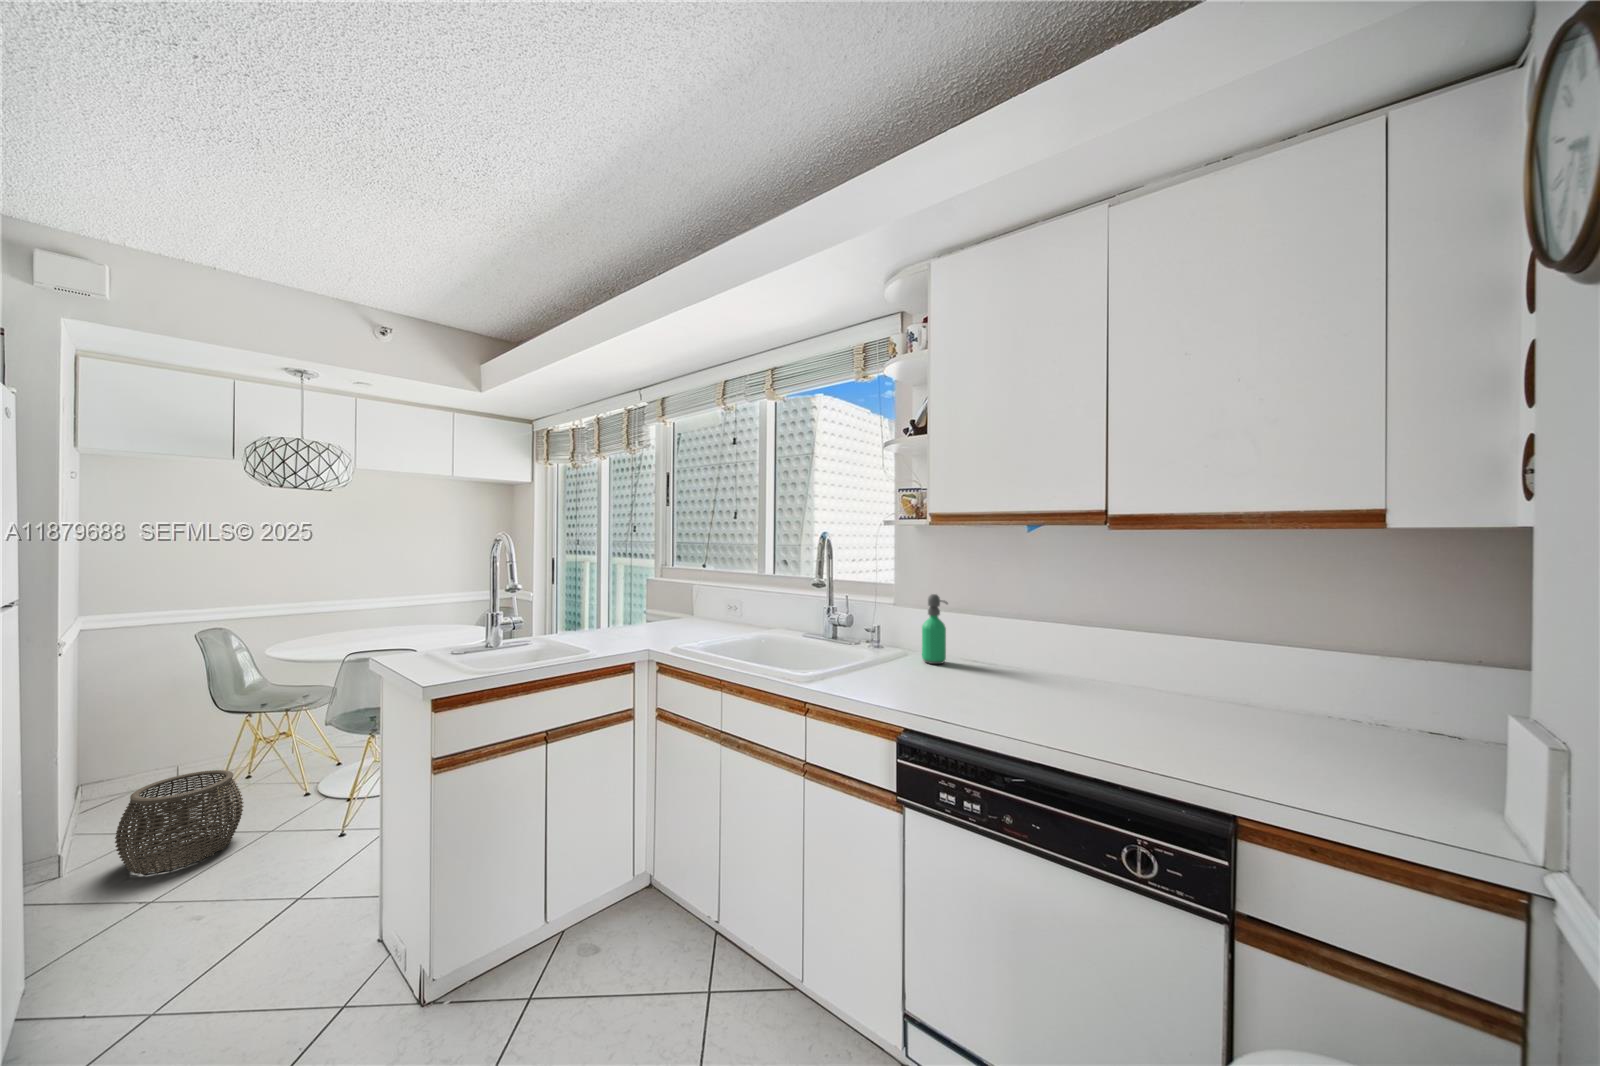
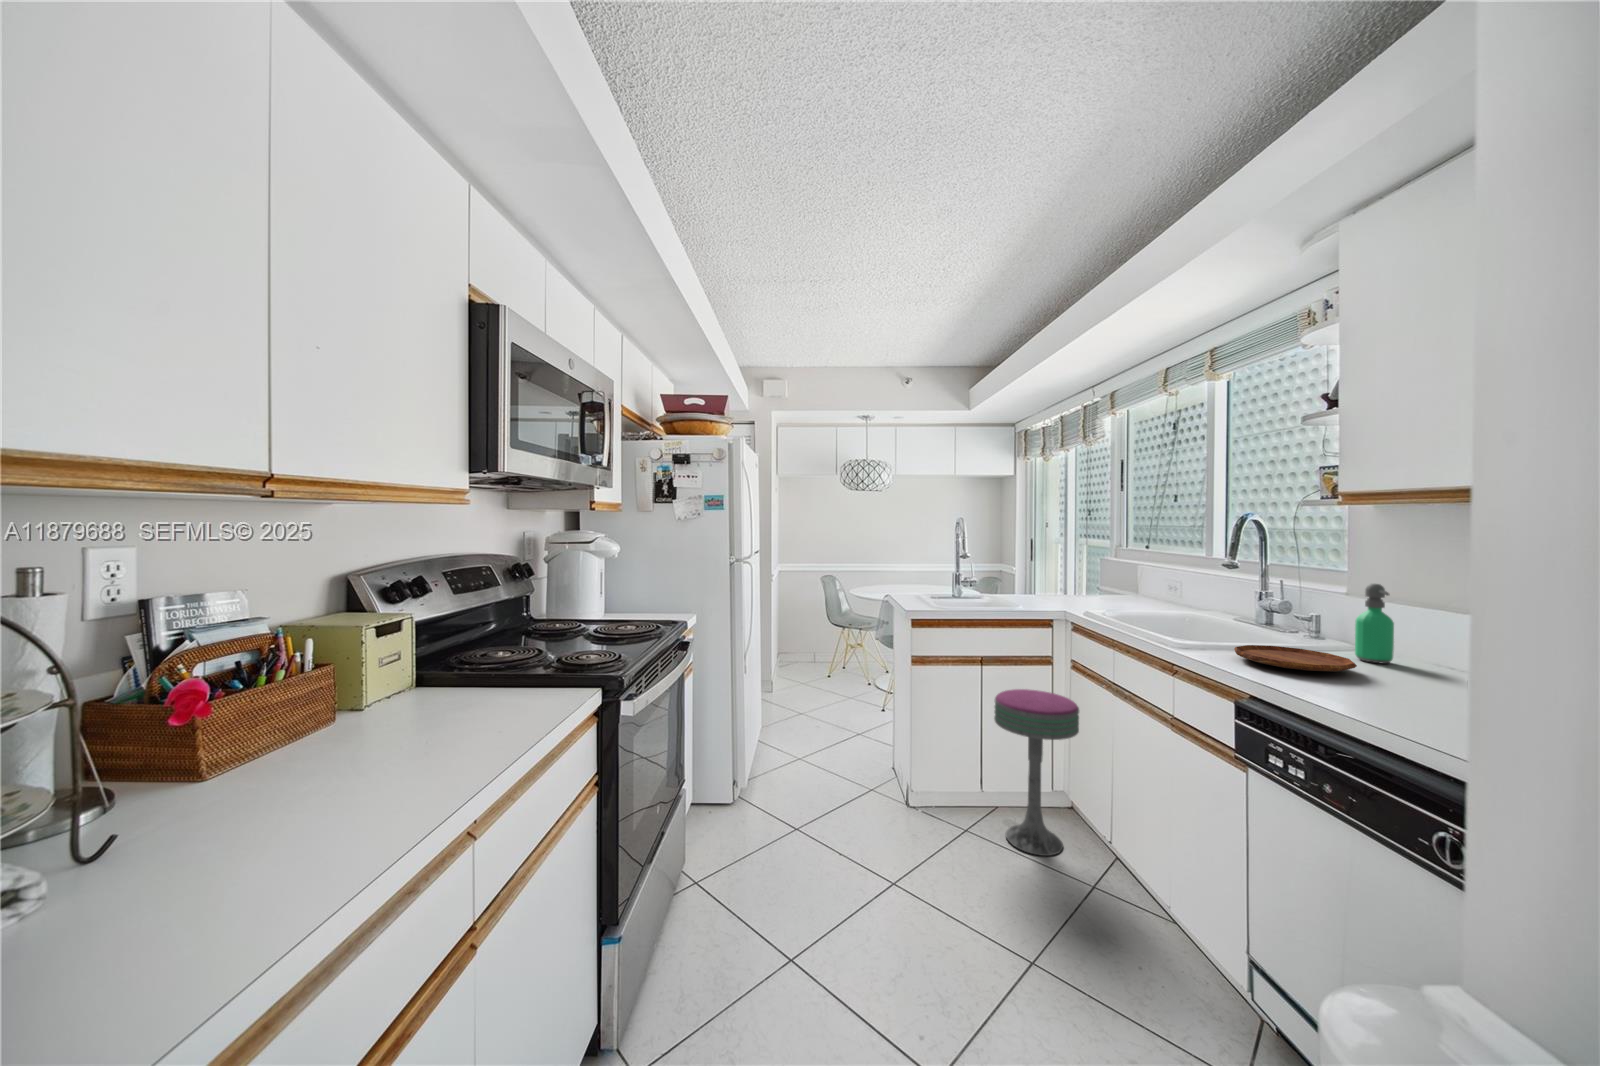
tray: none [863,662,955,689] -> present [1234,645,1357,671]
bar stool: none [572,756,682,995] -> present [994,689,1079,856]
woven basket: present [115,770,244,874] -> none [797,654,843,702]

